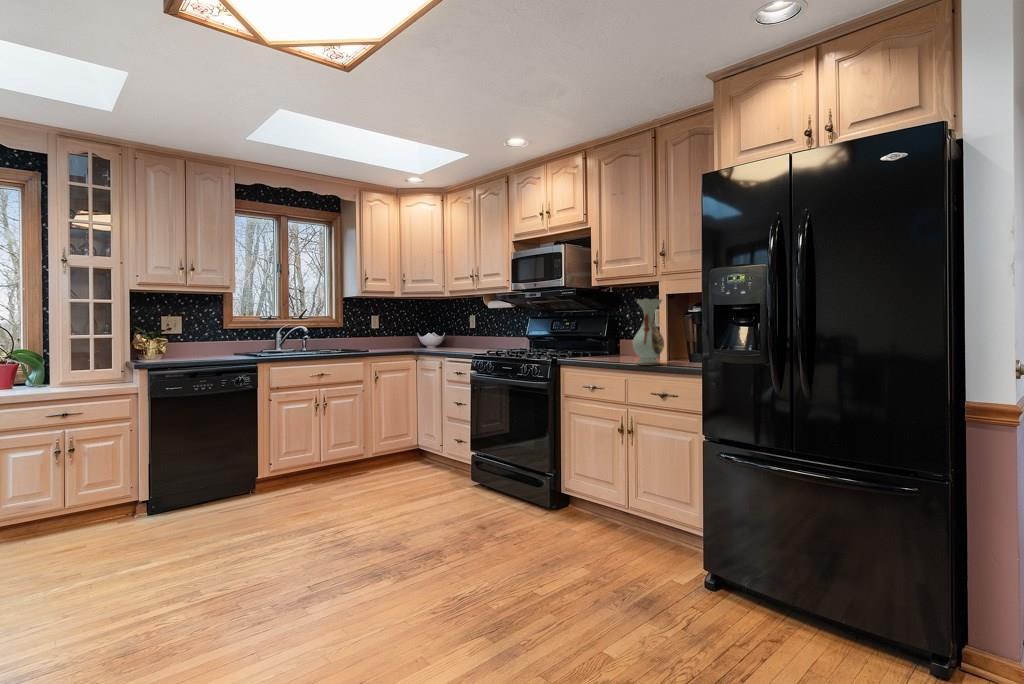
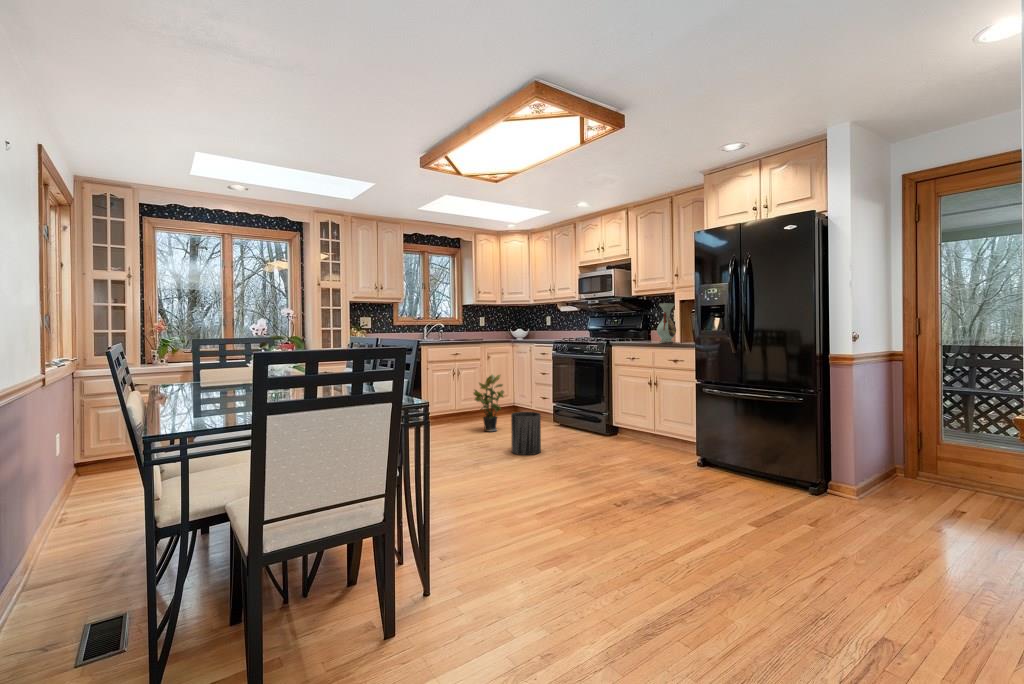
potted plant: none [340,408,392,503] -> present [474,375,504,432]
trash can: none [386,482,438,565] -> present [511,412,541,455]

